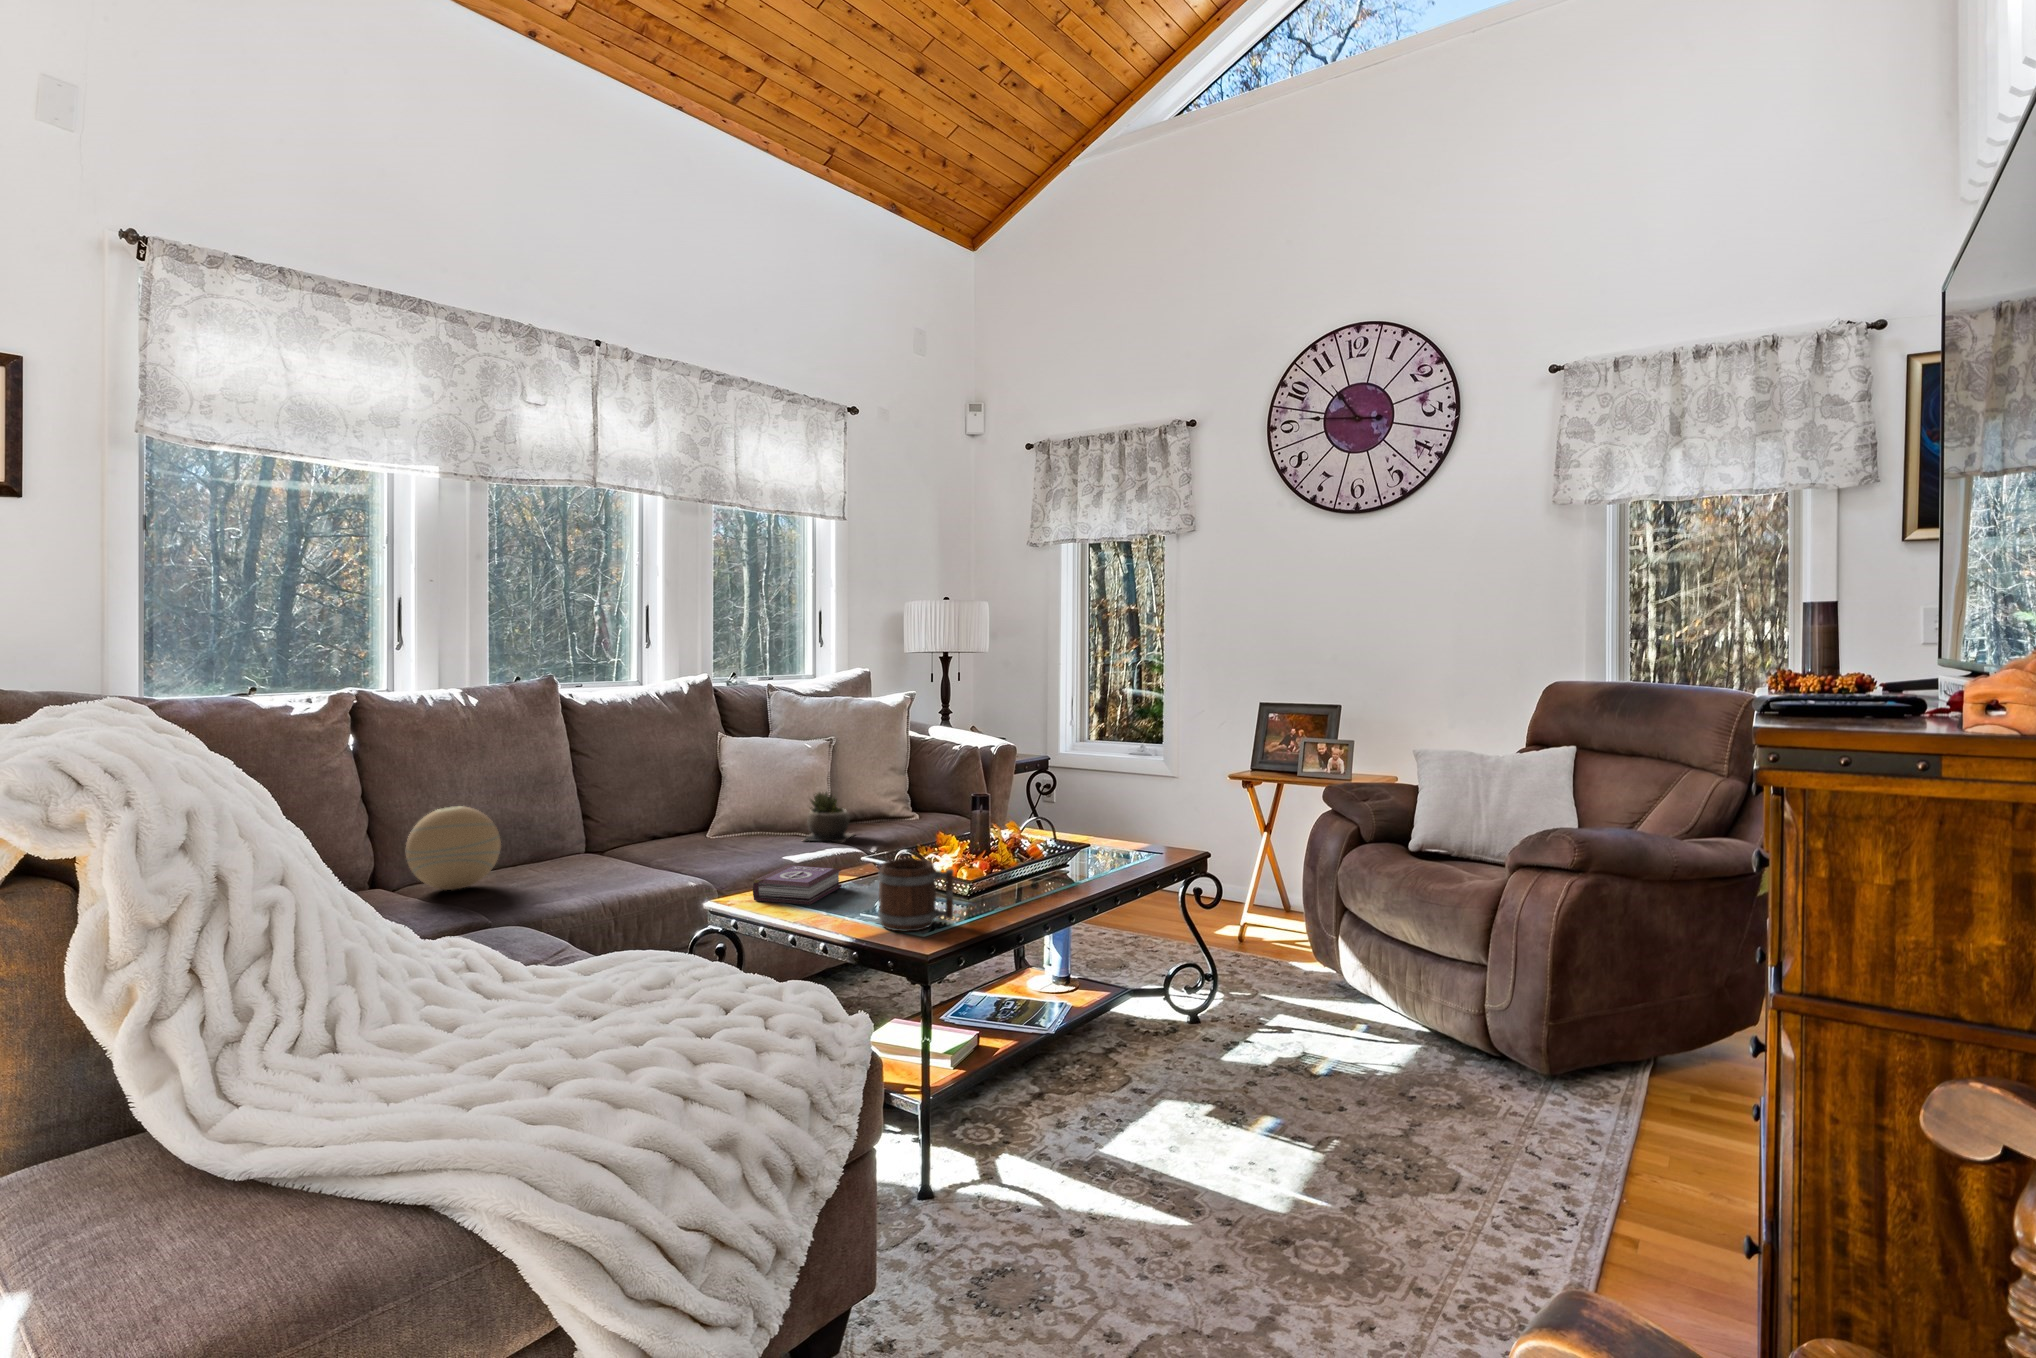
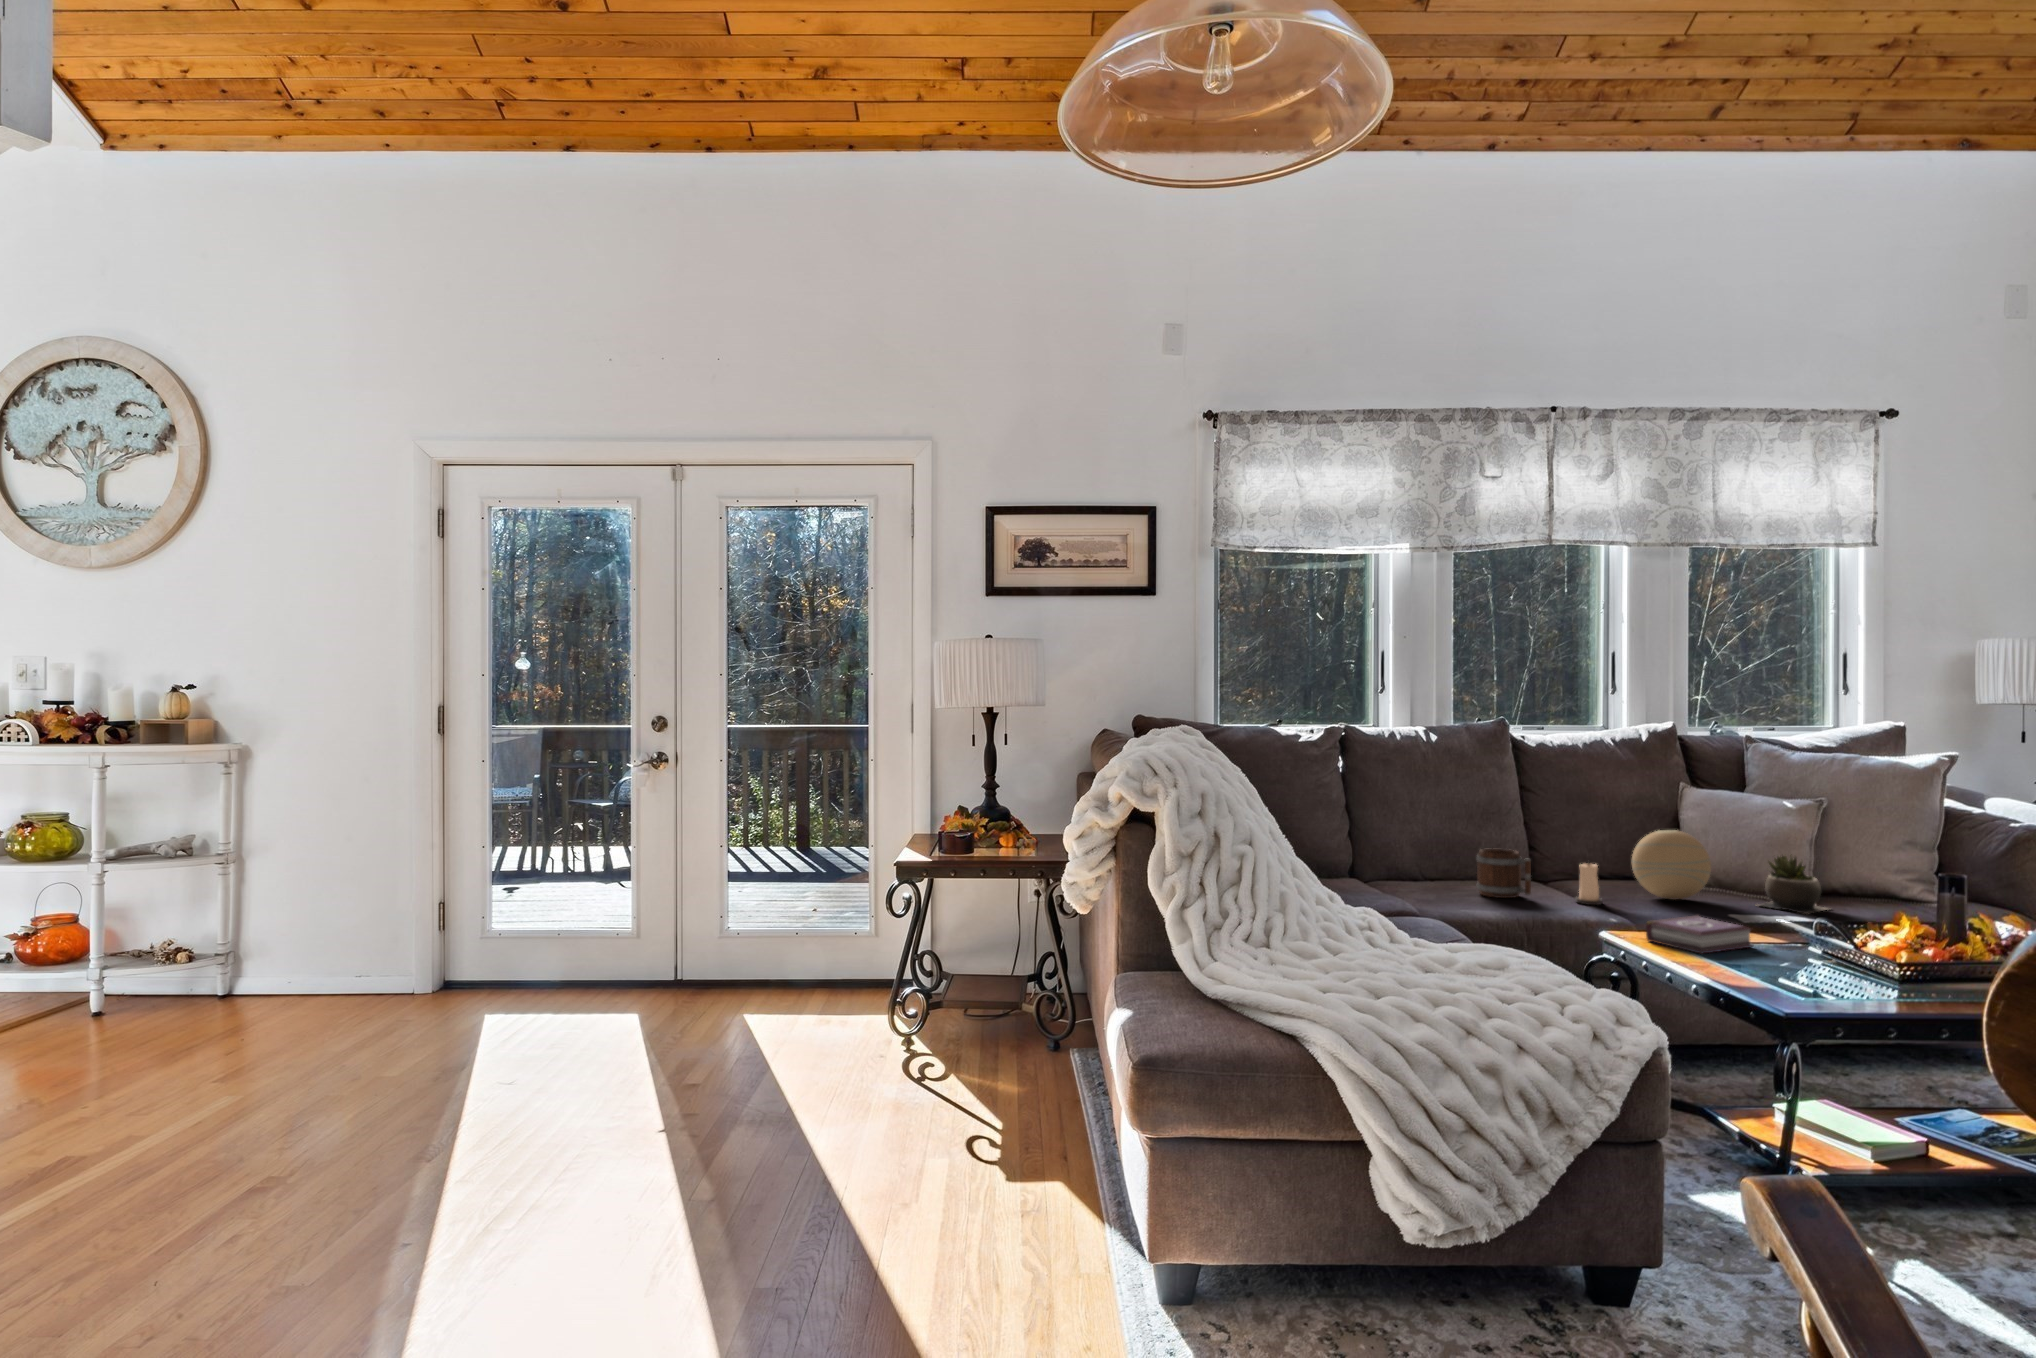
decorative orb: present [406,806,501,890] -> present [1632,830,1711,900]
candle: none [651,820,679,867] -> present [1575,863,1603,905]
mug: present [878,858,954,931] -> present [1477,848,1531,898]

